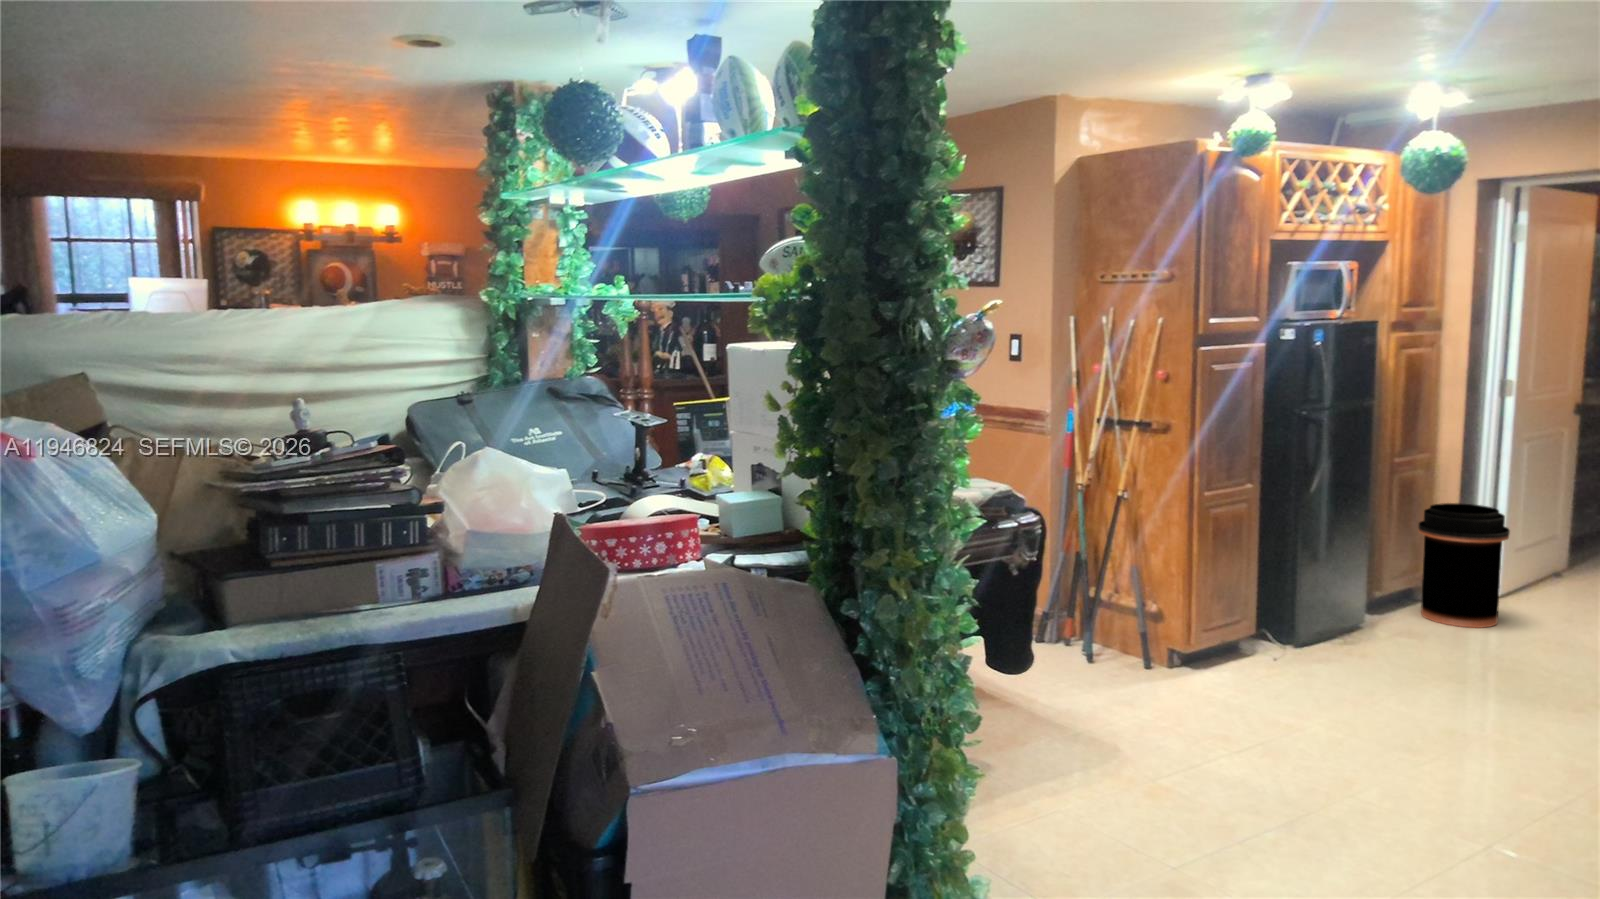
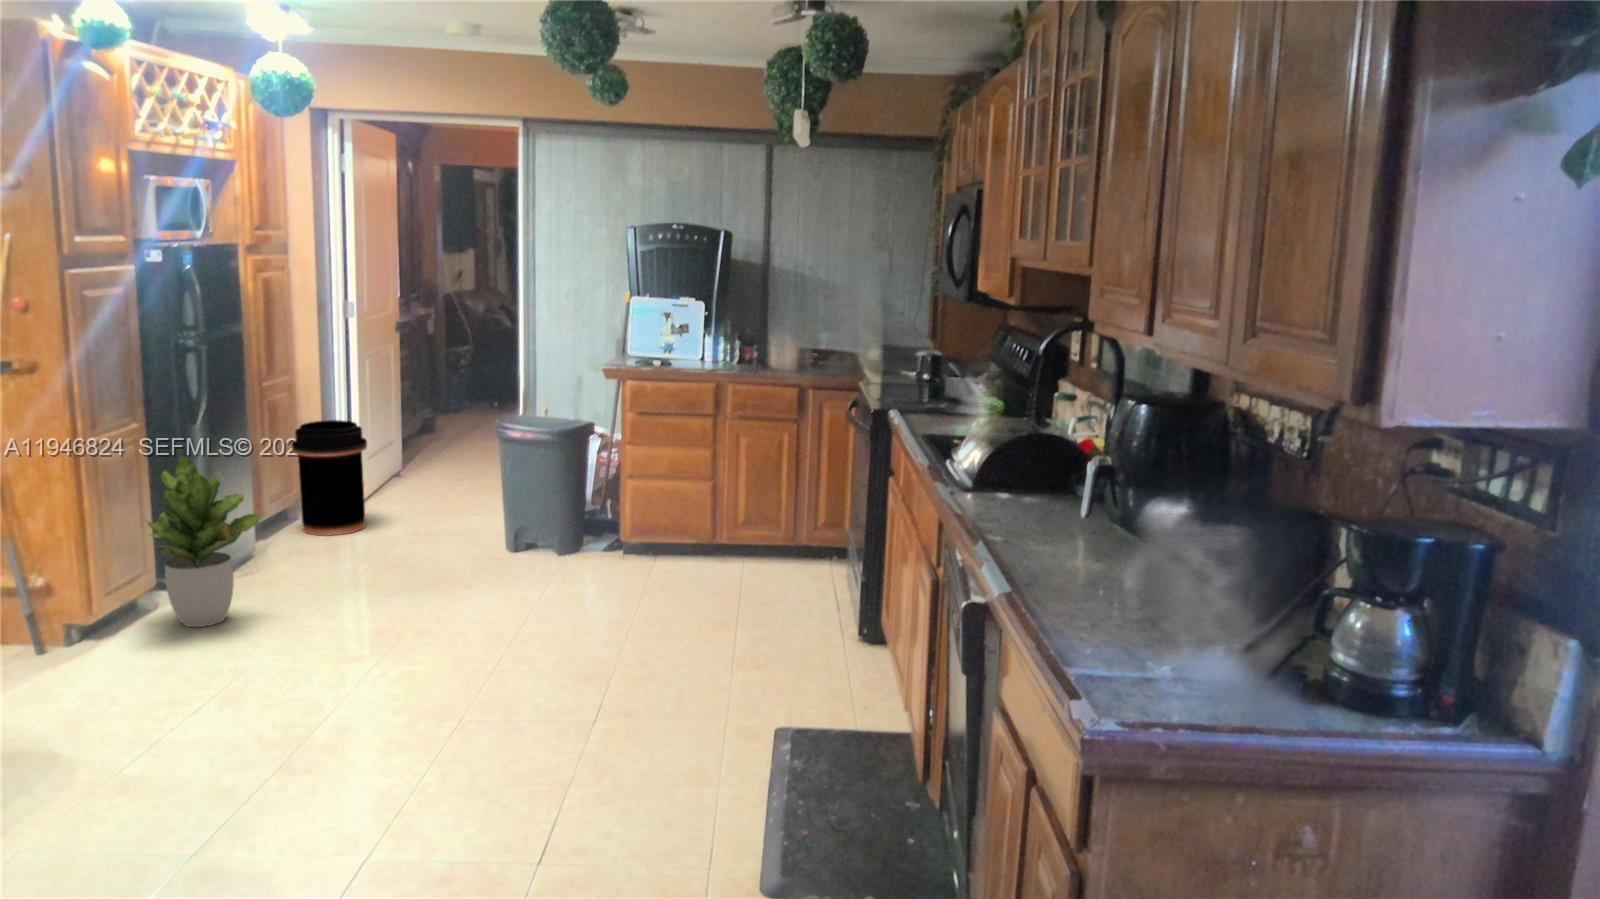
potted plant: none [1240,519,1358,685] -> present [146,457,262,627]

